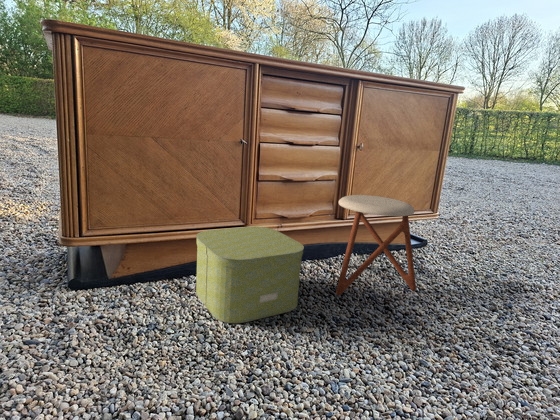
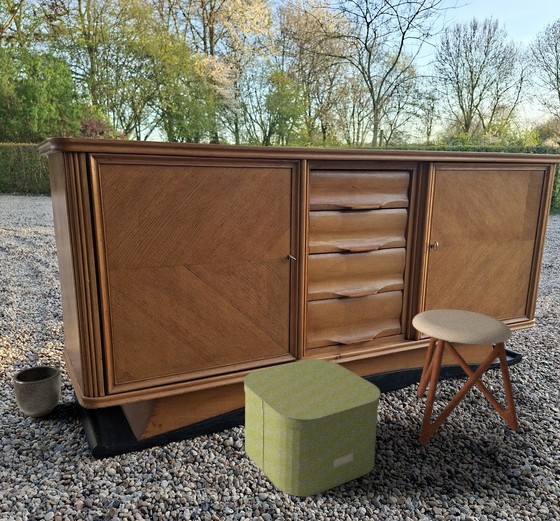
planter: none [16,223,57,262] -> present [13,366,61,417]

